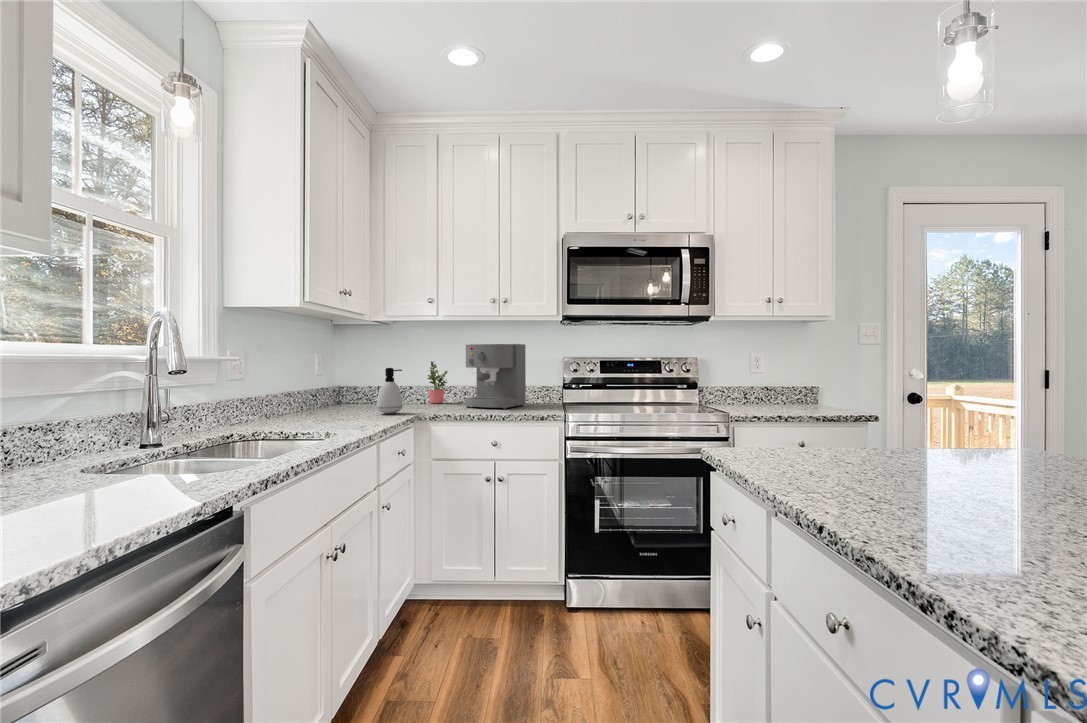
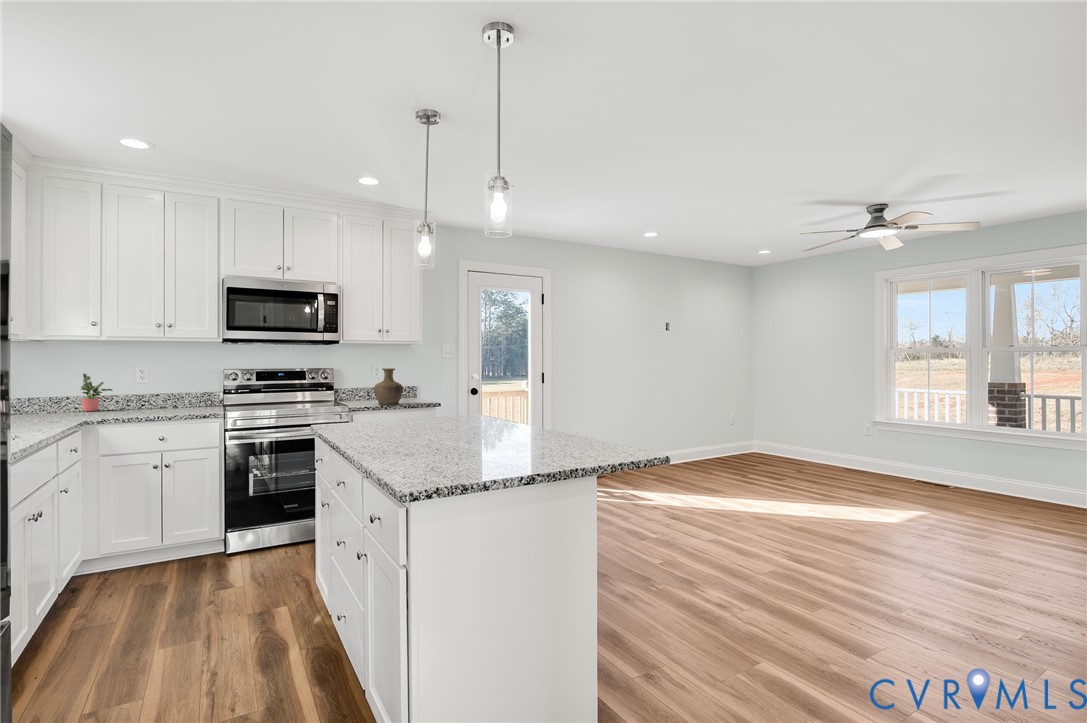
coffee maker: present [465,344,526,409] -> none [127,359,187,413]
vase: none [763,356,812,414] -> present [374,368,403,405]
soap dispenser: present [377,368,402,414] -> none [39,382,67,421]

